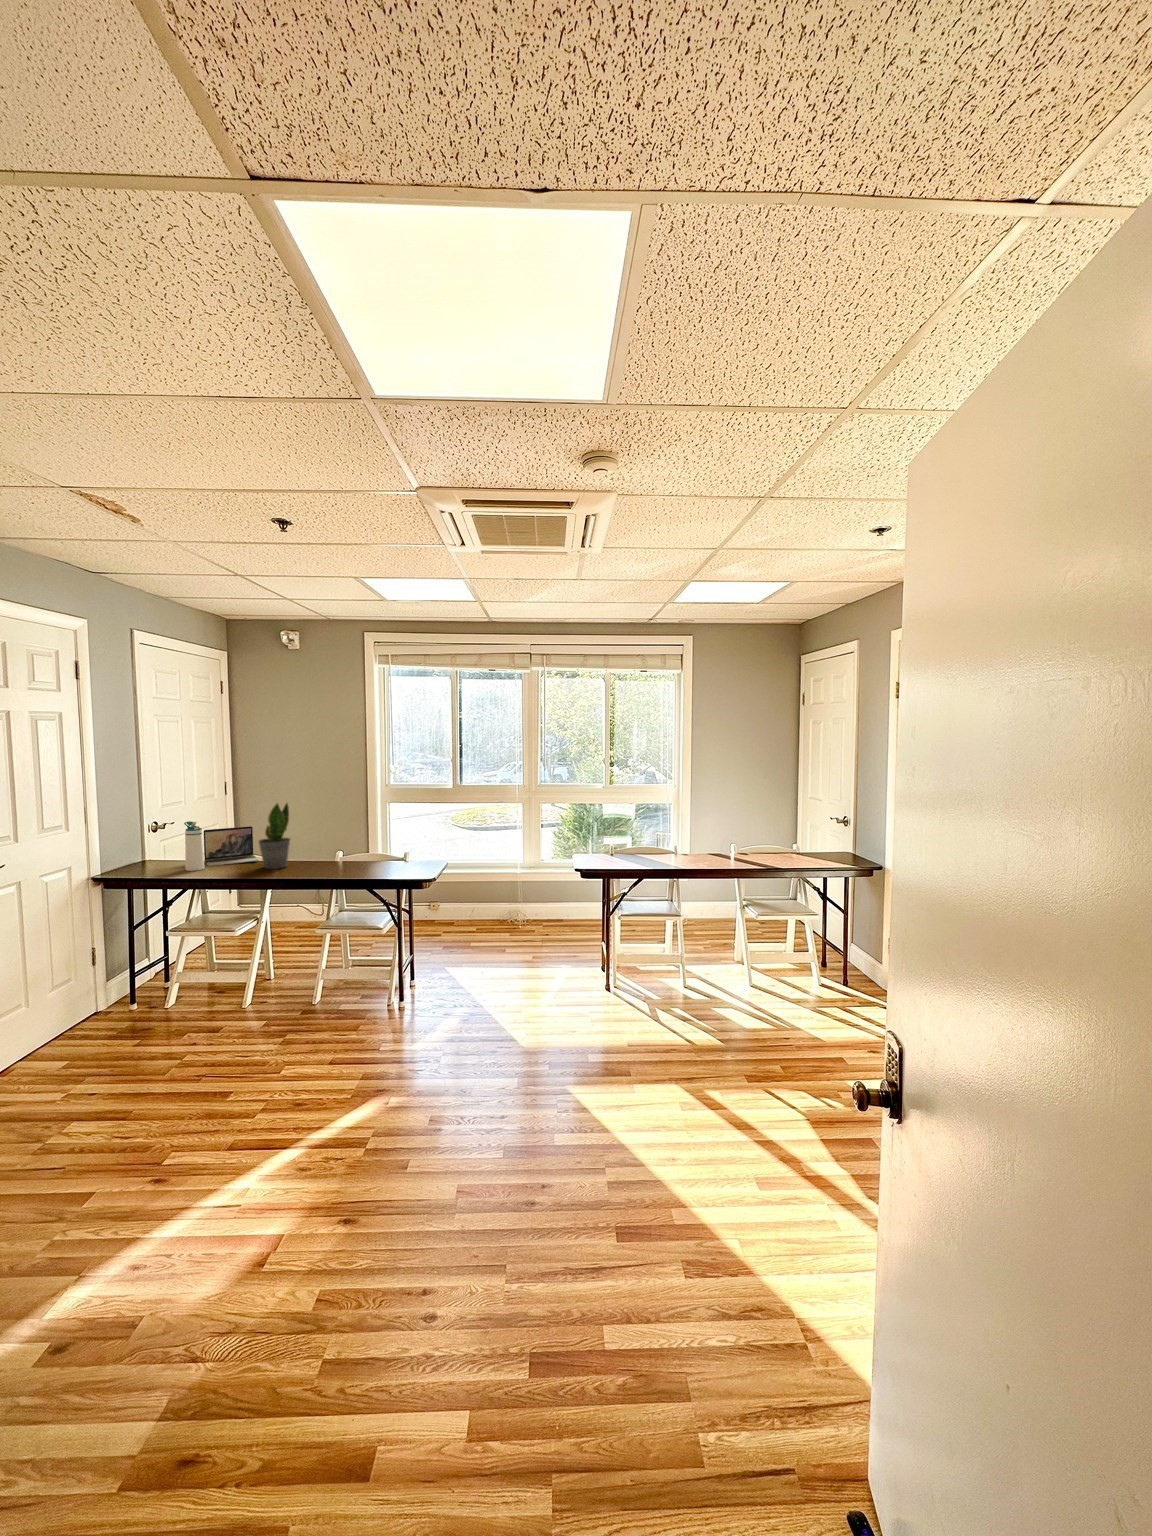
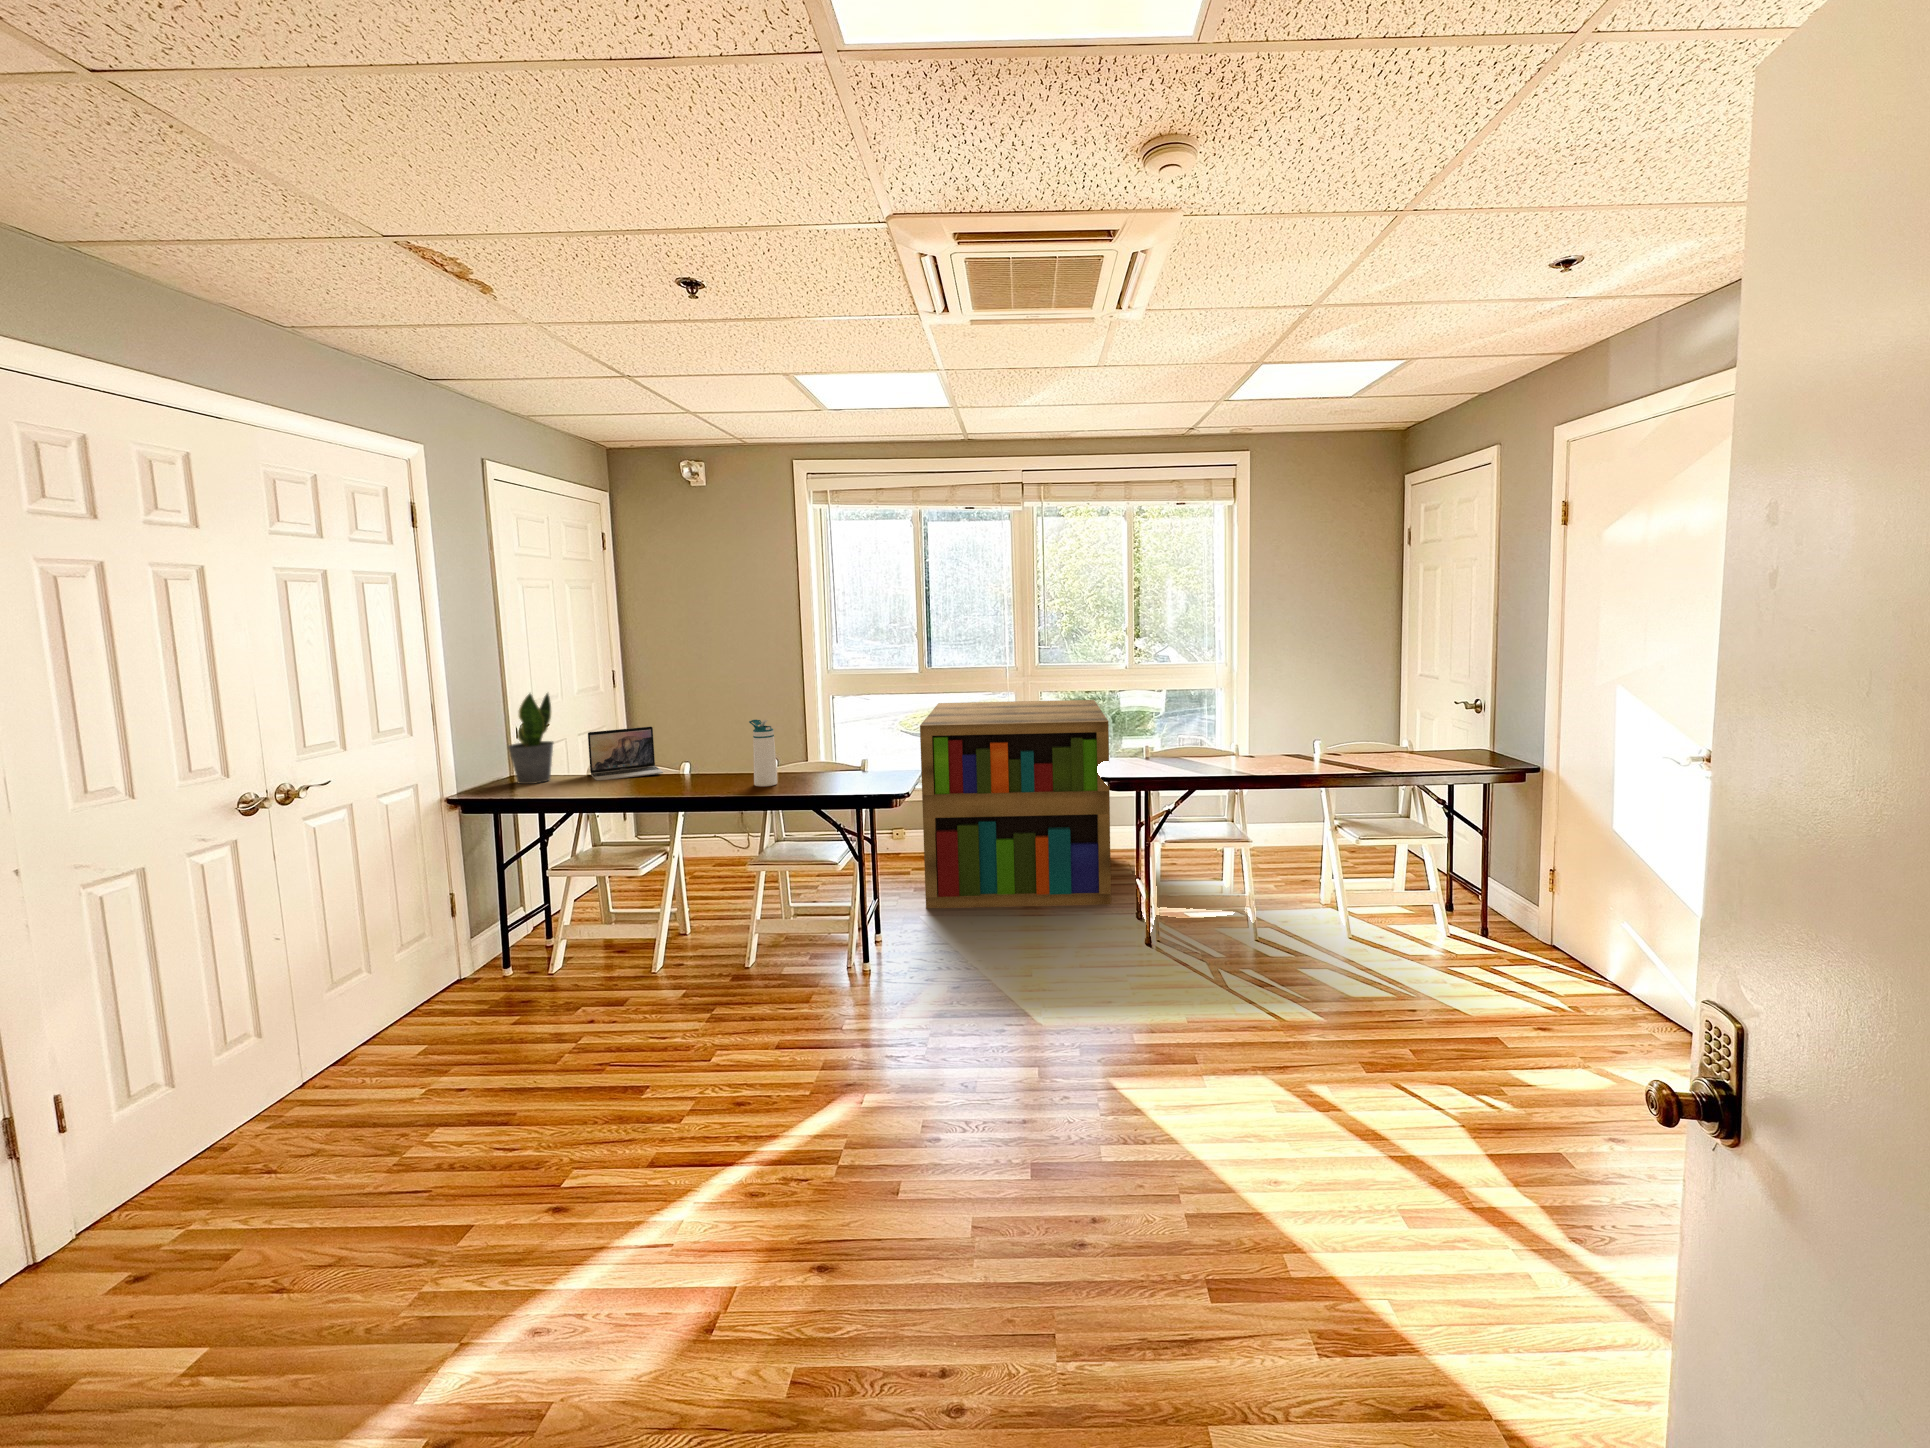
potted plant: present [259,803,290,869] -> present [508,693,553,784]
bookshelf: none [449,811,584,962] -> present [920,700,1111,908]
water bottle: present [184,821,204,871] -> present [749,720,777,786]

